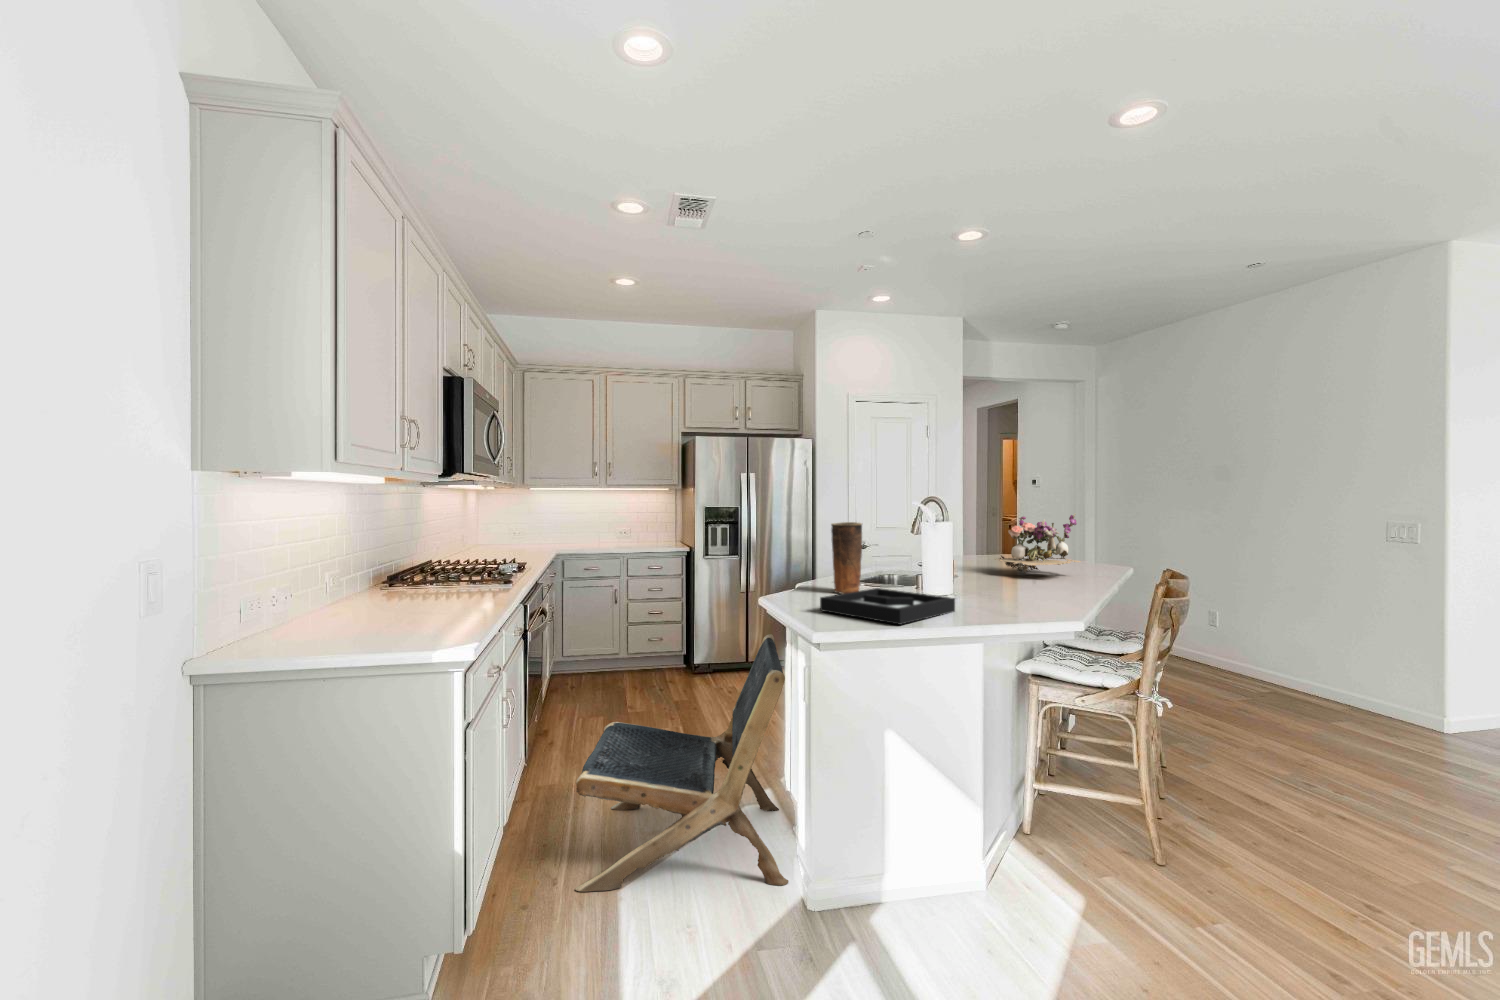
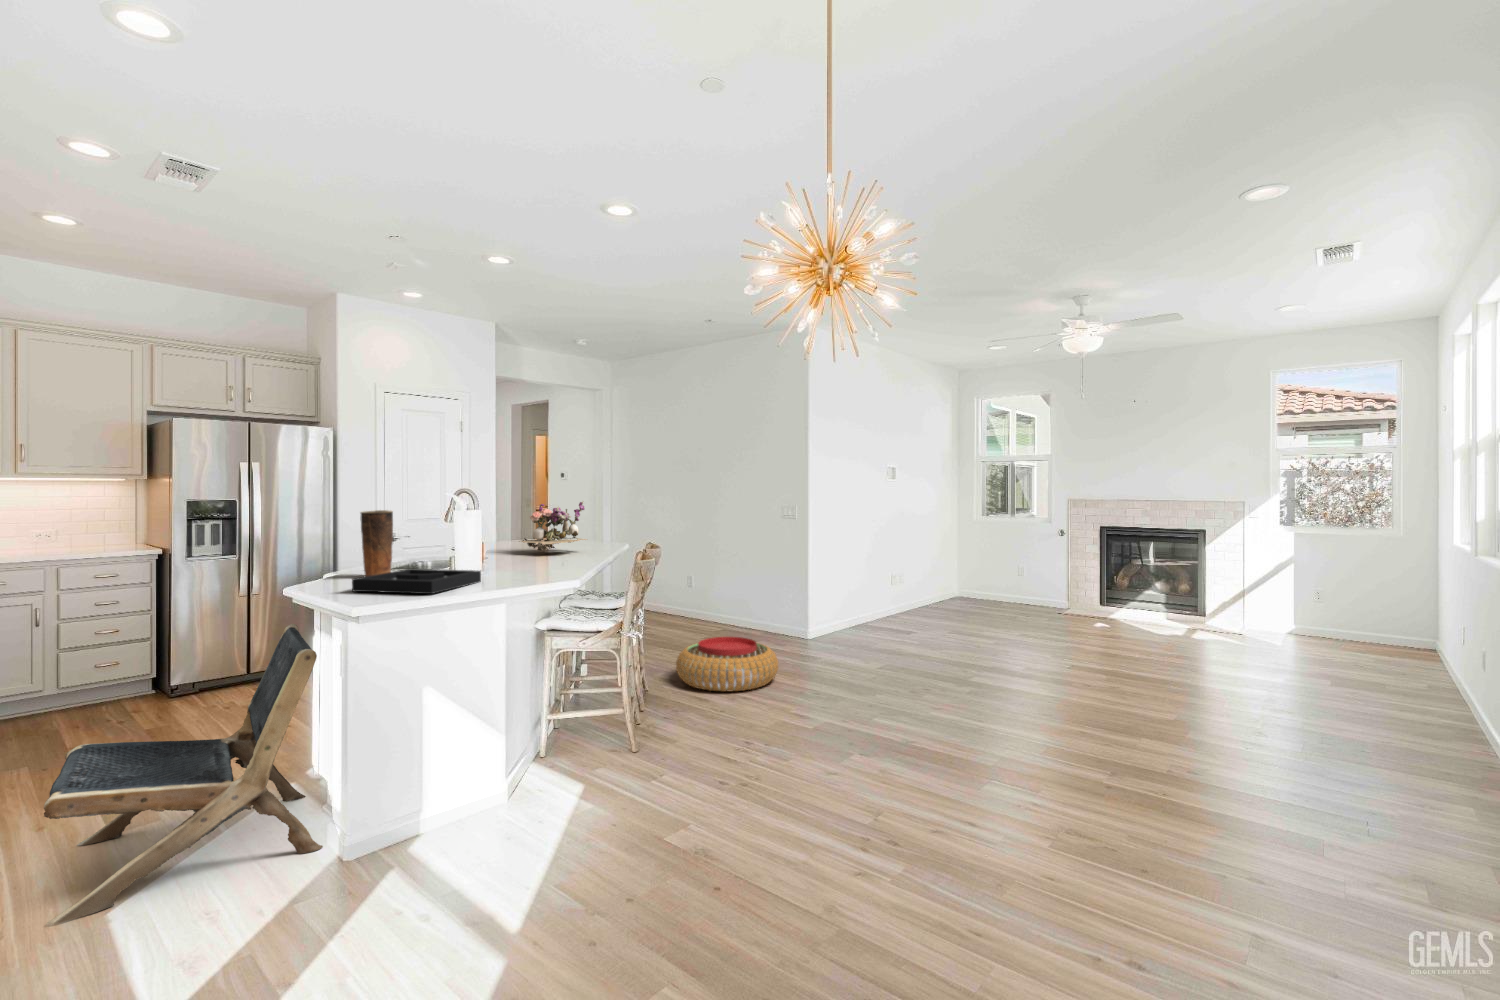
pouf: none [1202,704,1387,794] -> present [676,637,778,691]

